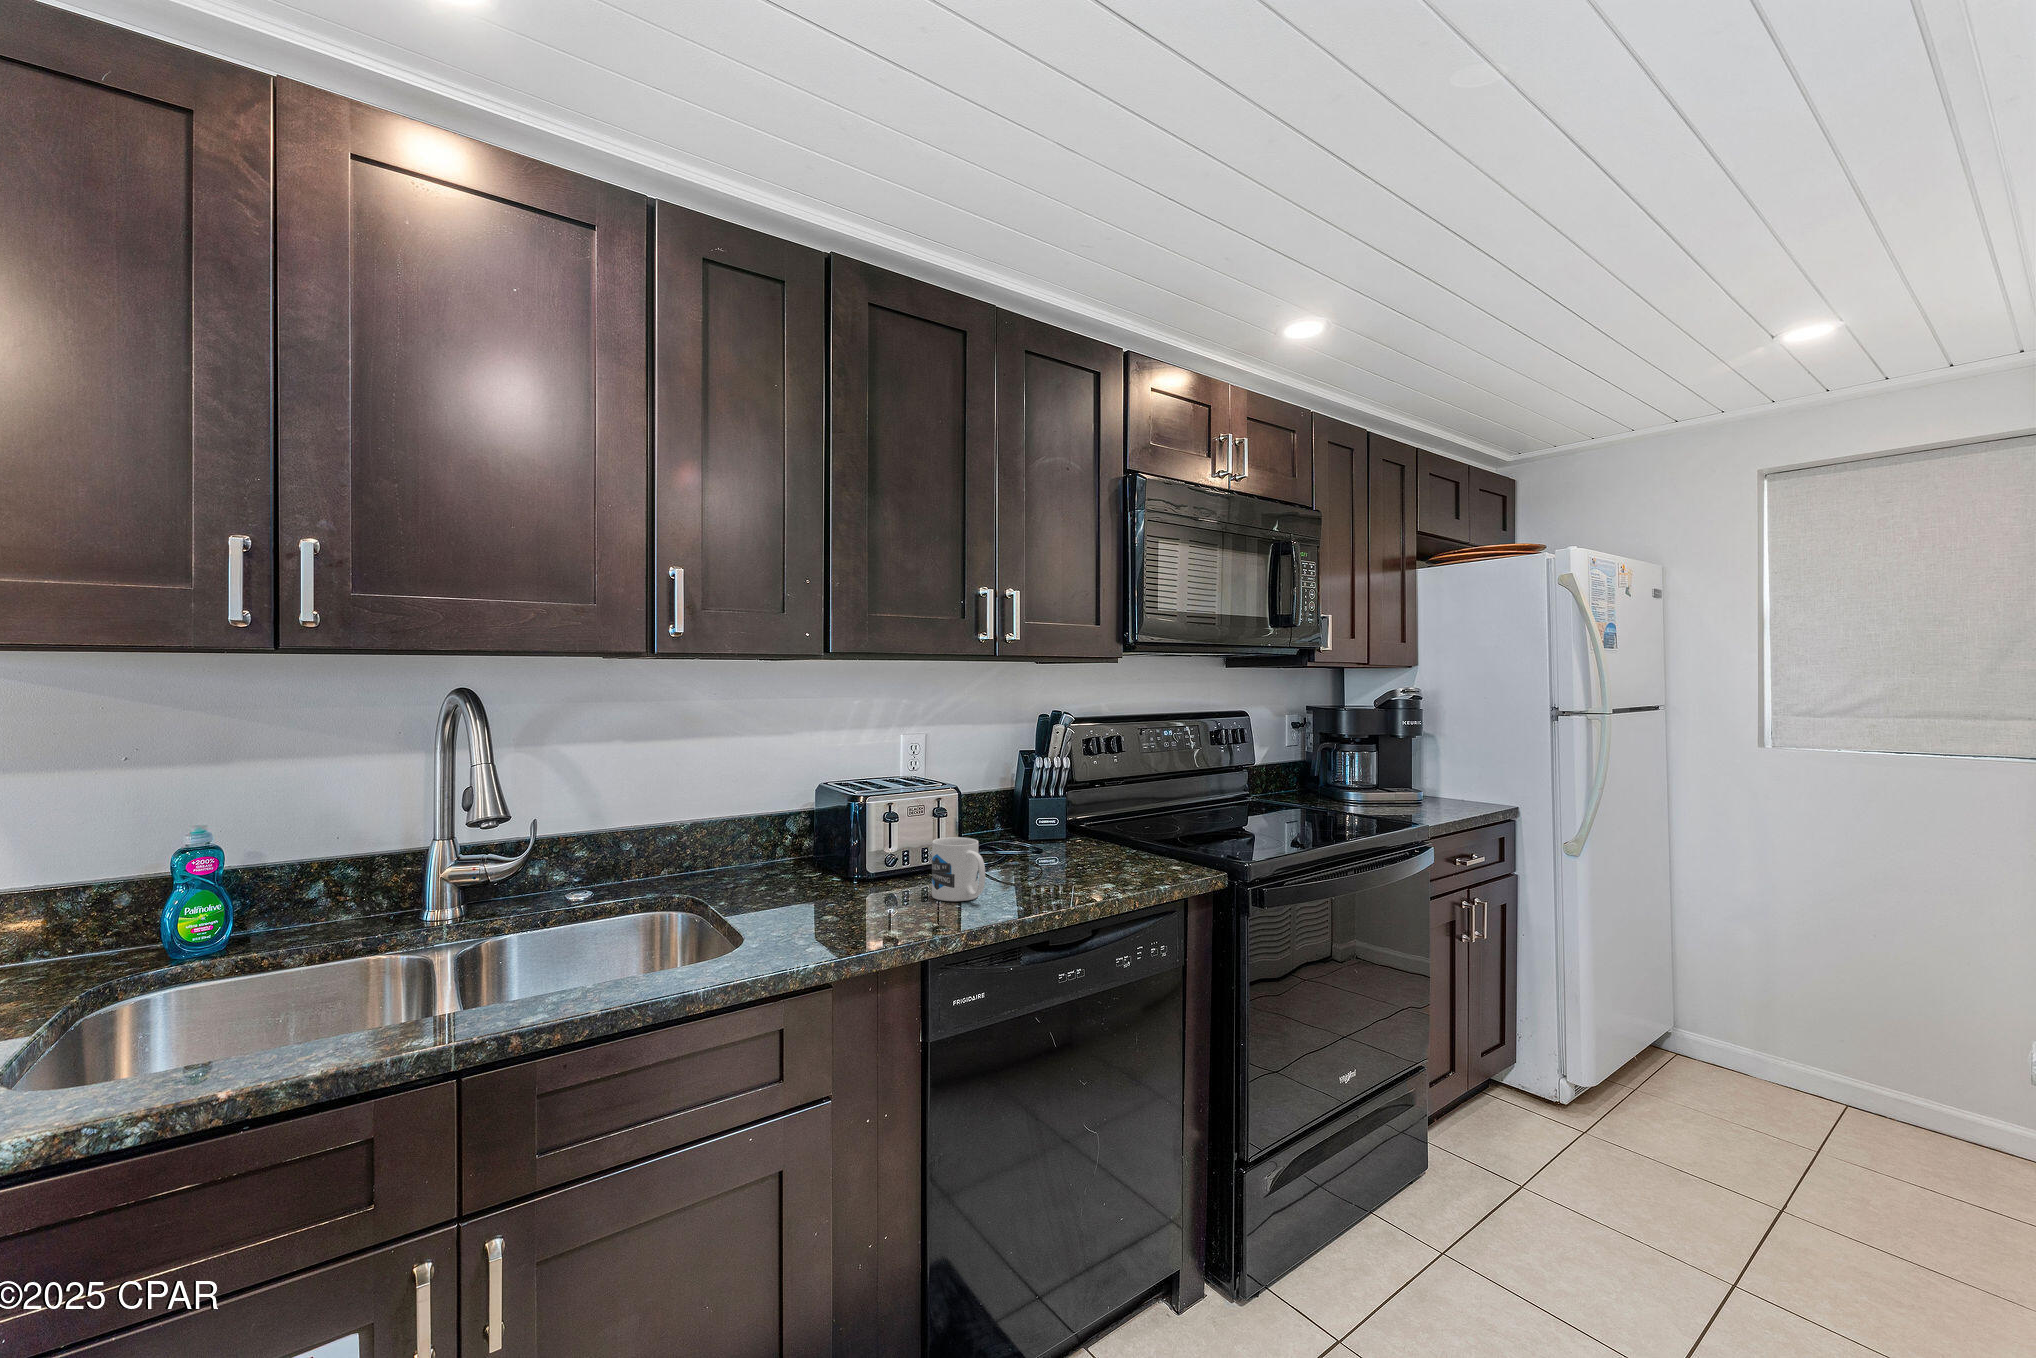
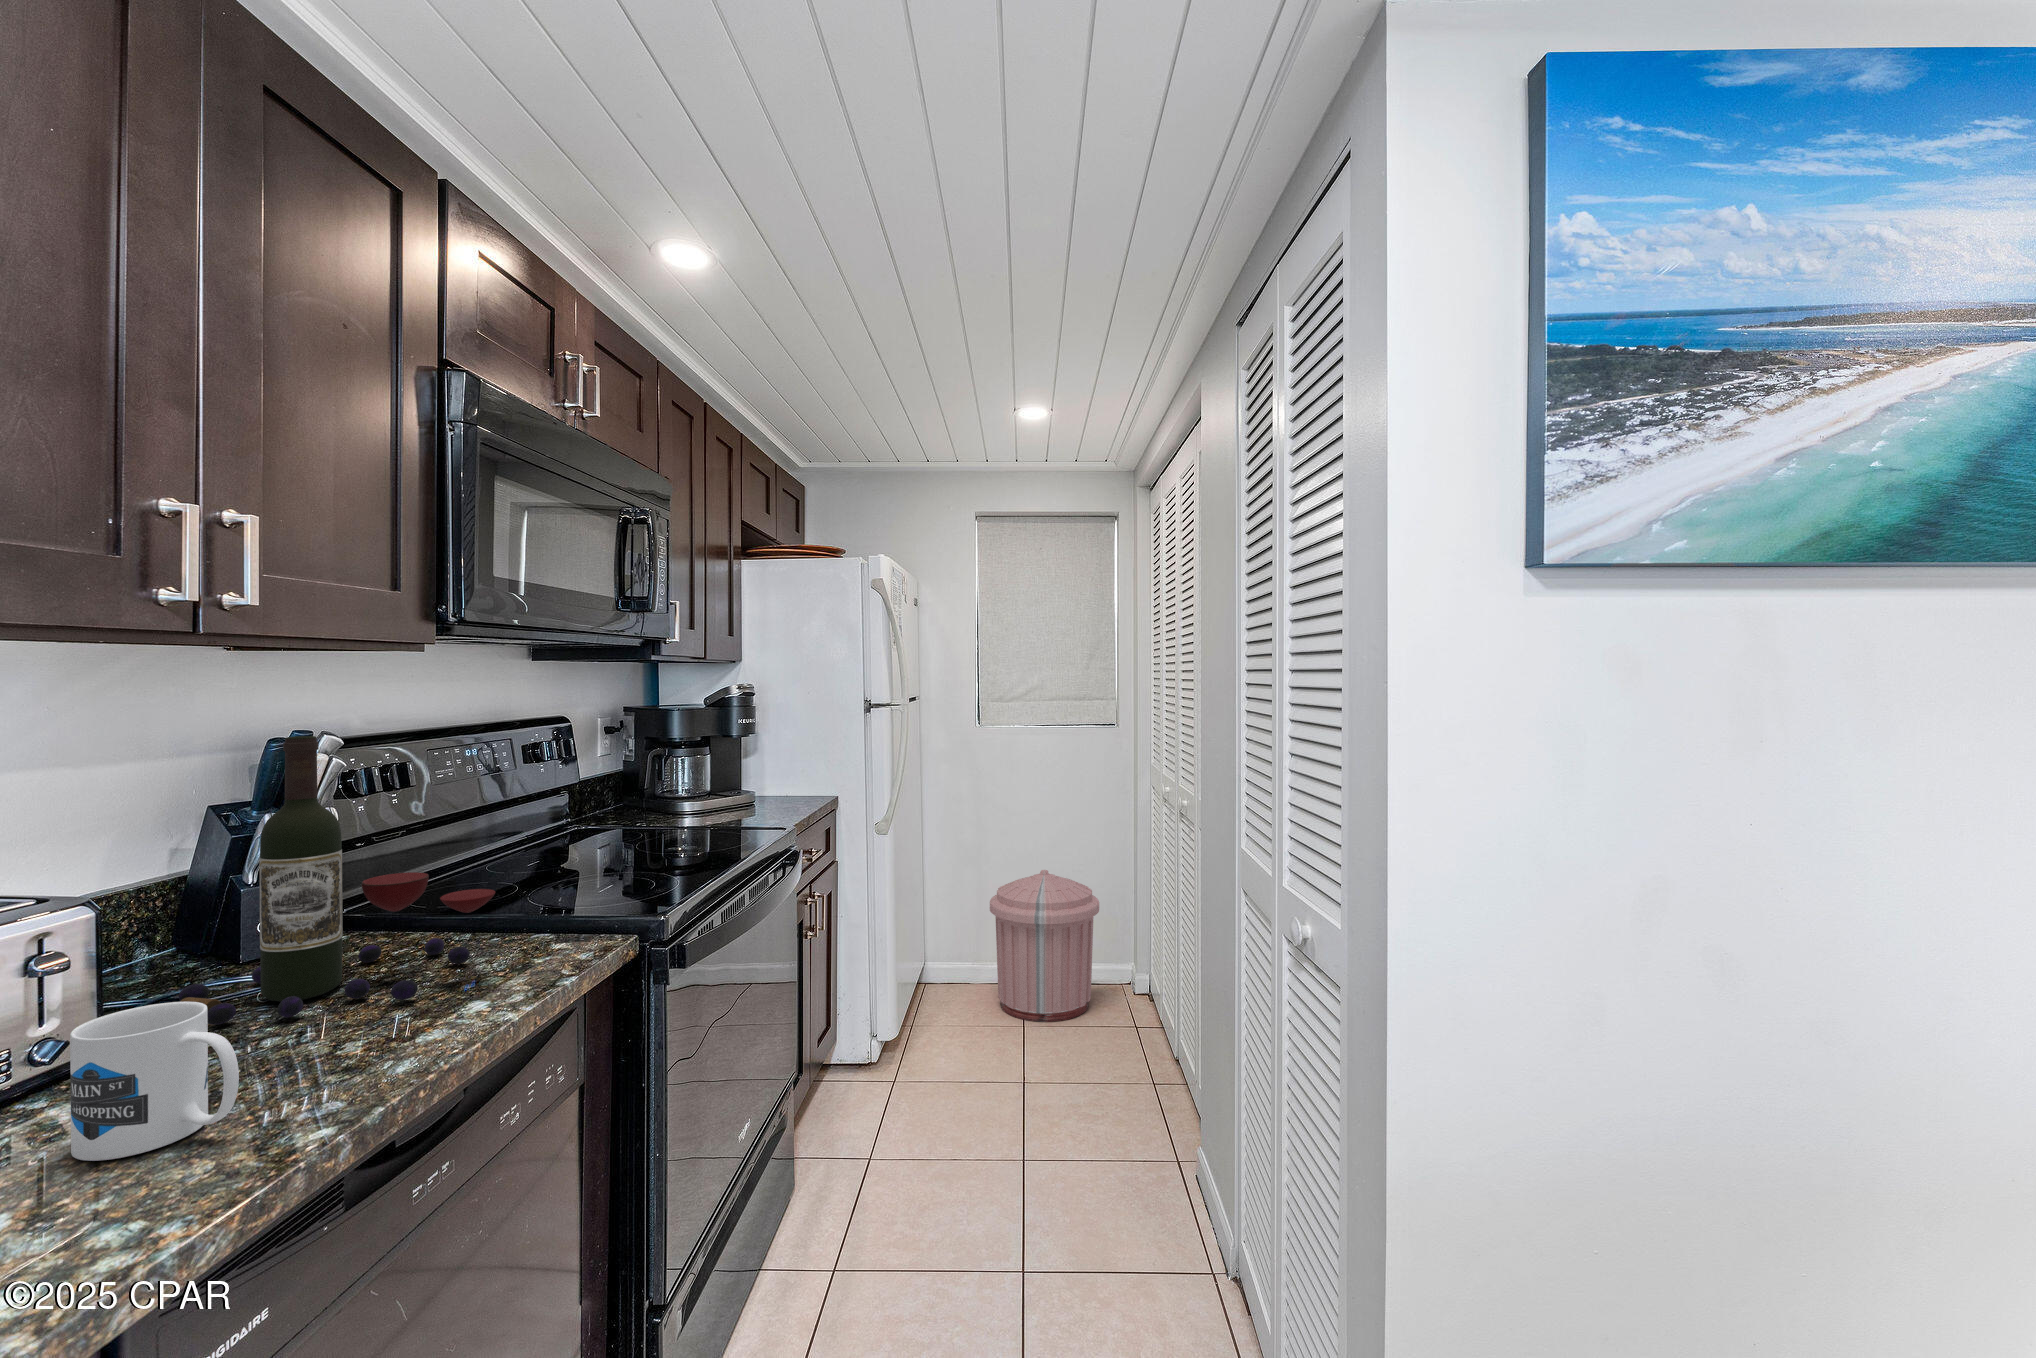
wine bottle: none [984,713,1134,874] -> present [179,736,495,1025]
trash can: none [1736,937,1917,1136] -> present [990,870,1099,1022]

